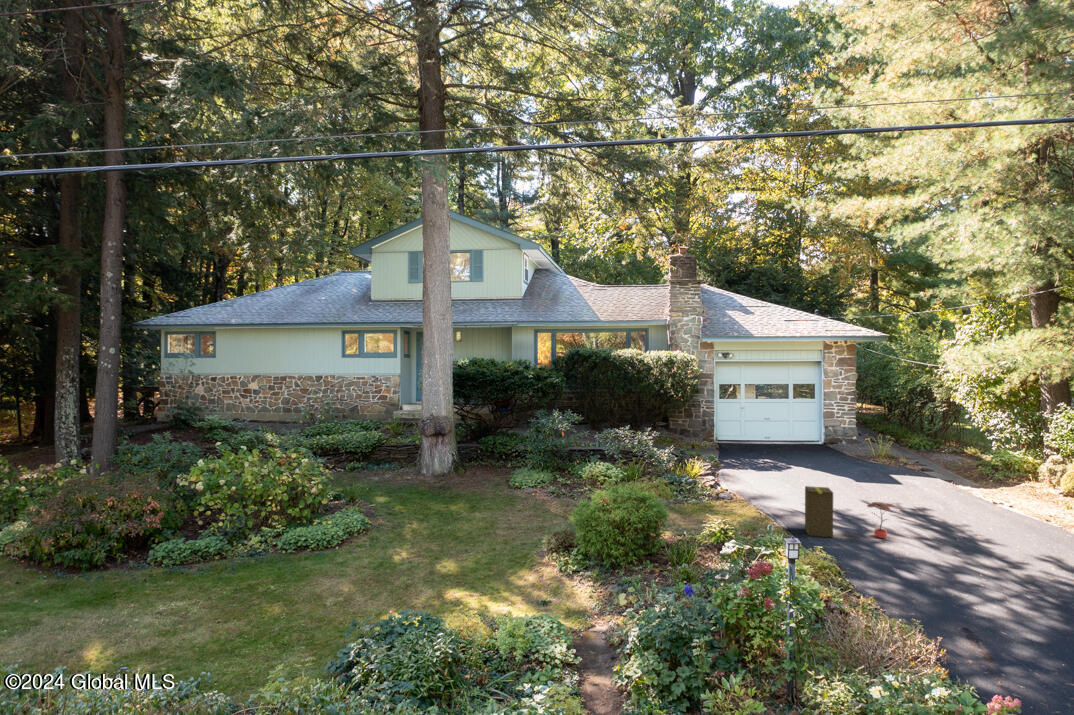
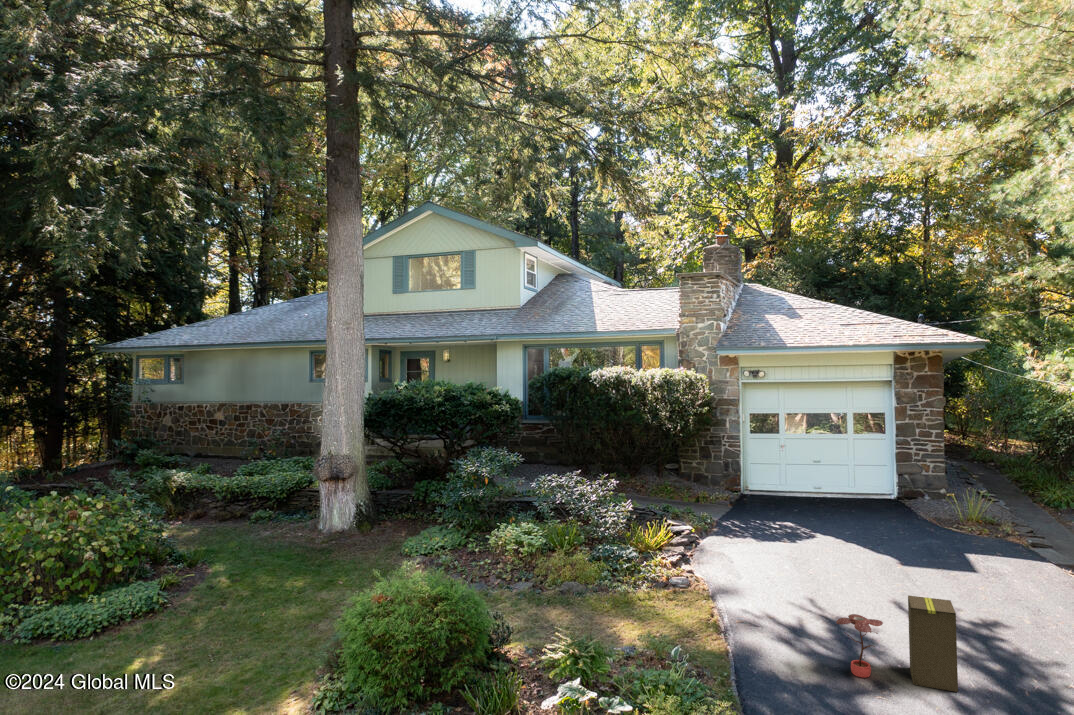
cardboard box: present [805,486,833,537] -> present [908,596,958,692]

